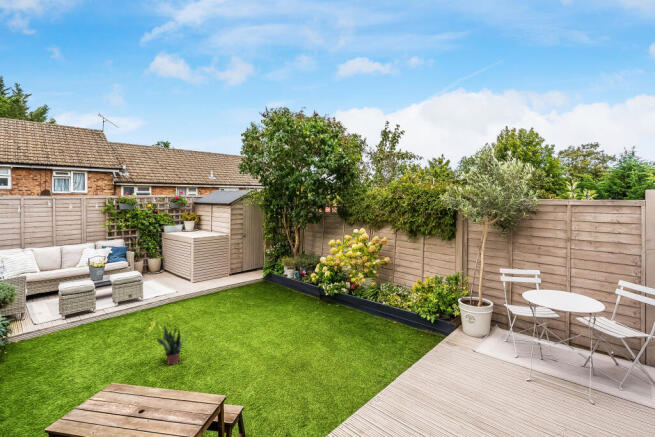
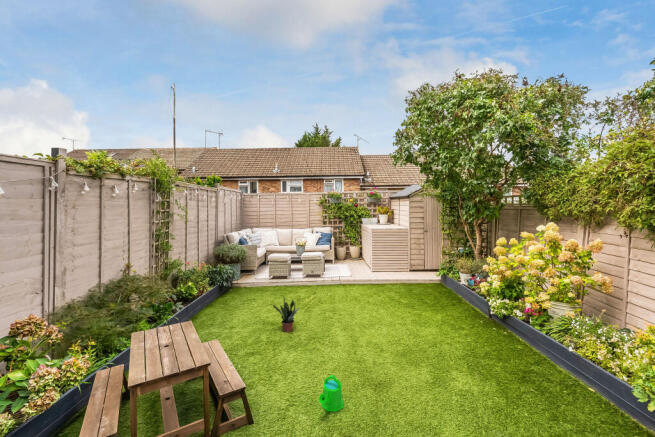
watering can: none [279,367,299,397] -> present [319,375,343,412]

